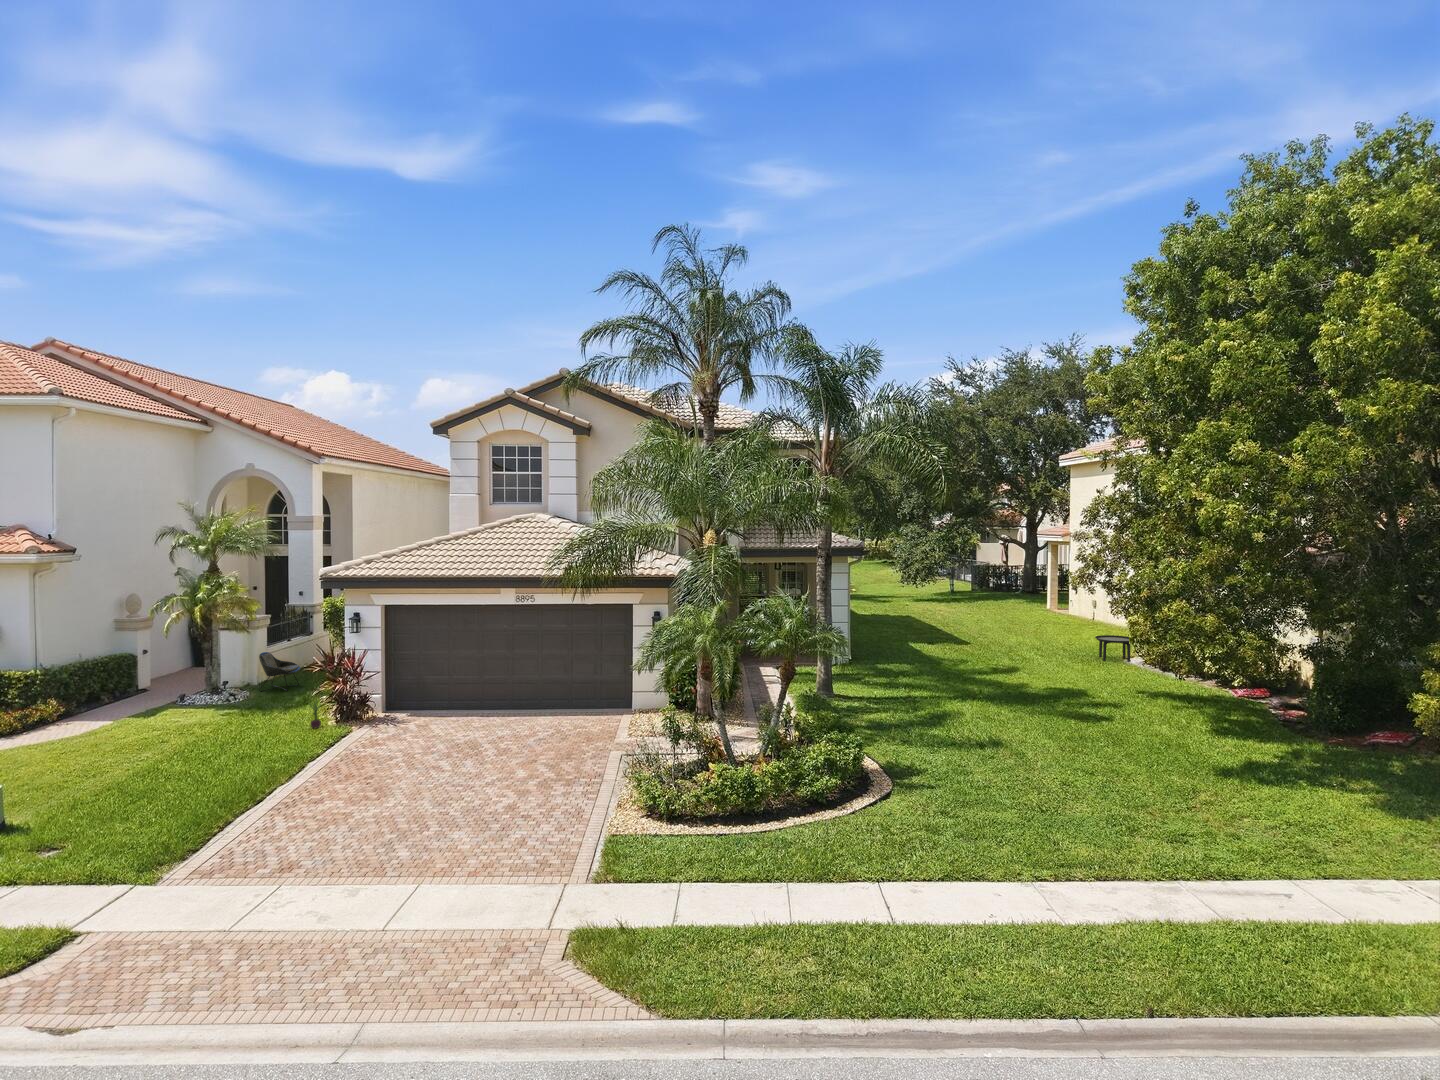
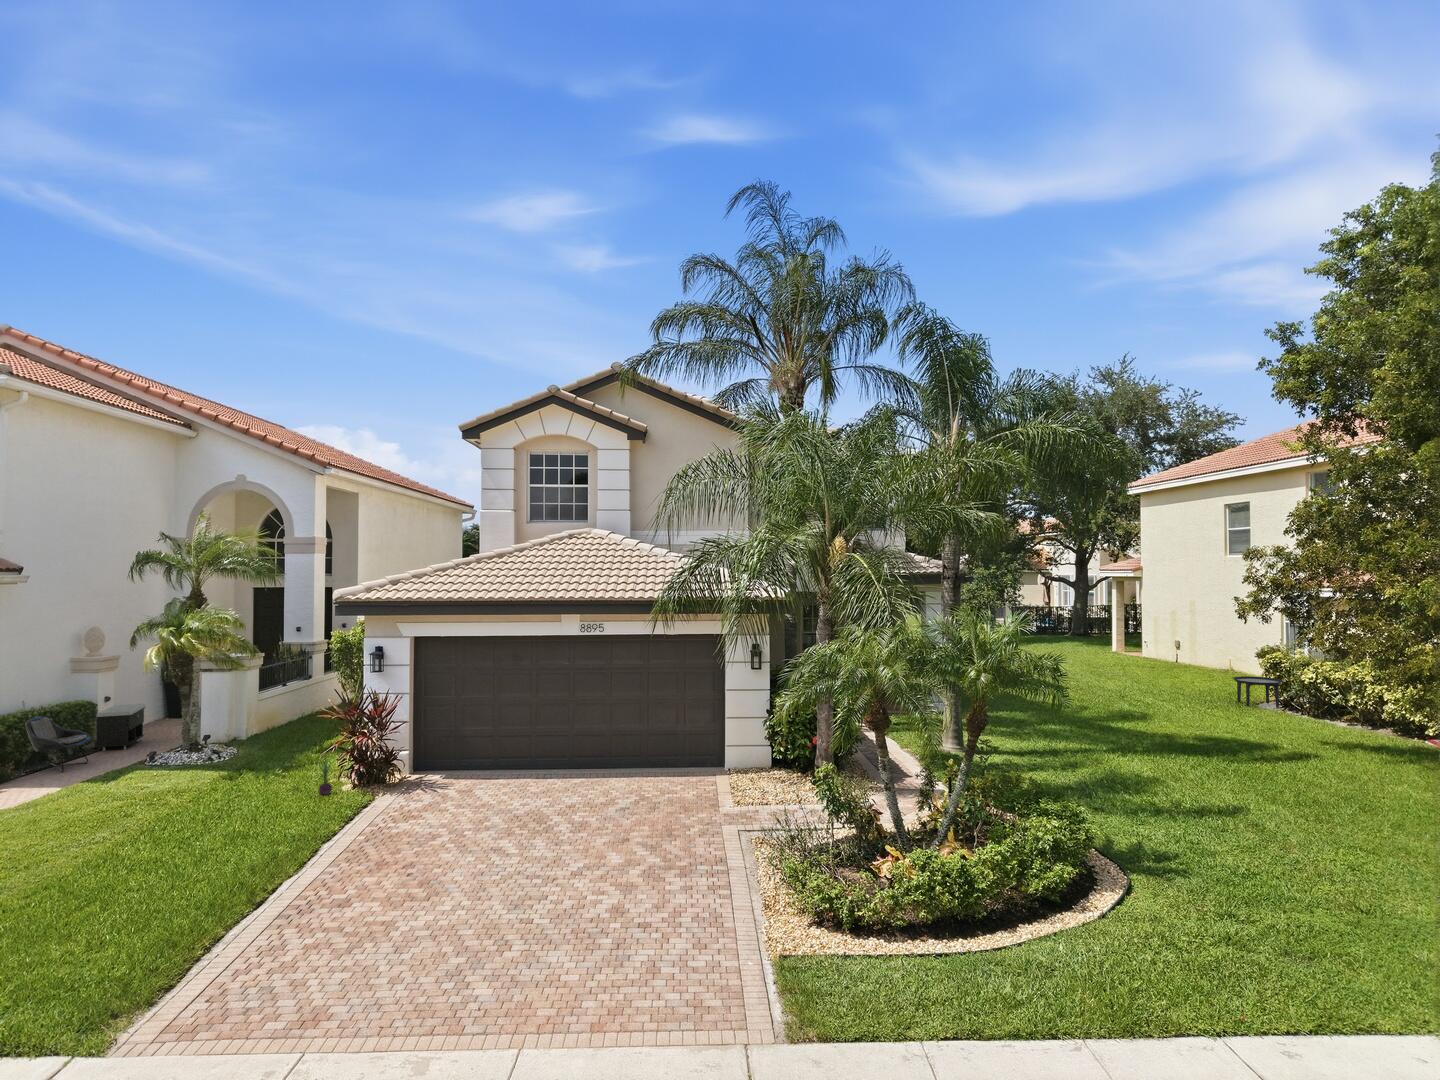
lounge chair: present [259,652,301,692] -> present [23,717,91,773]
storage bench: none [136,656,175,693] -> present [96,704,145,750]

